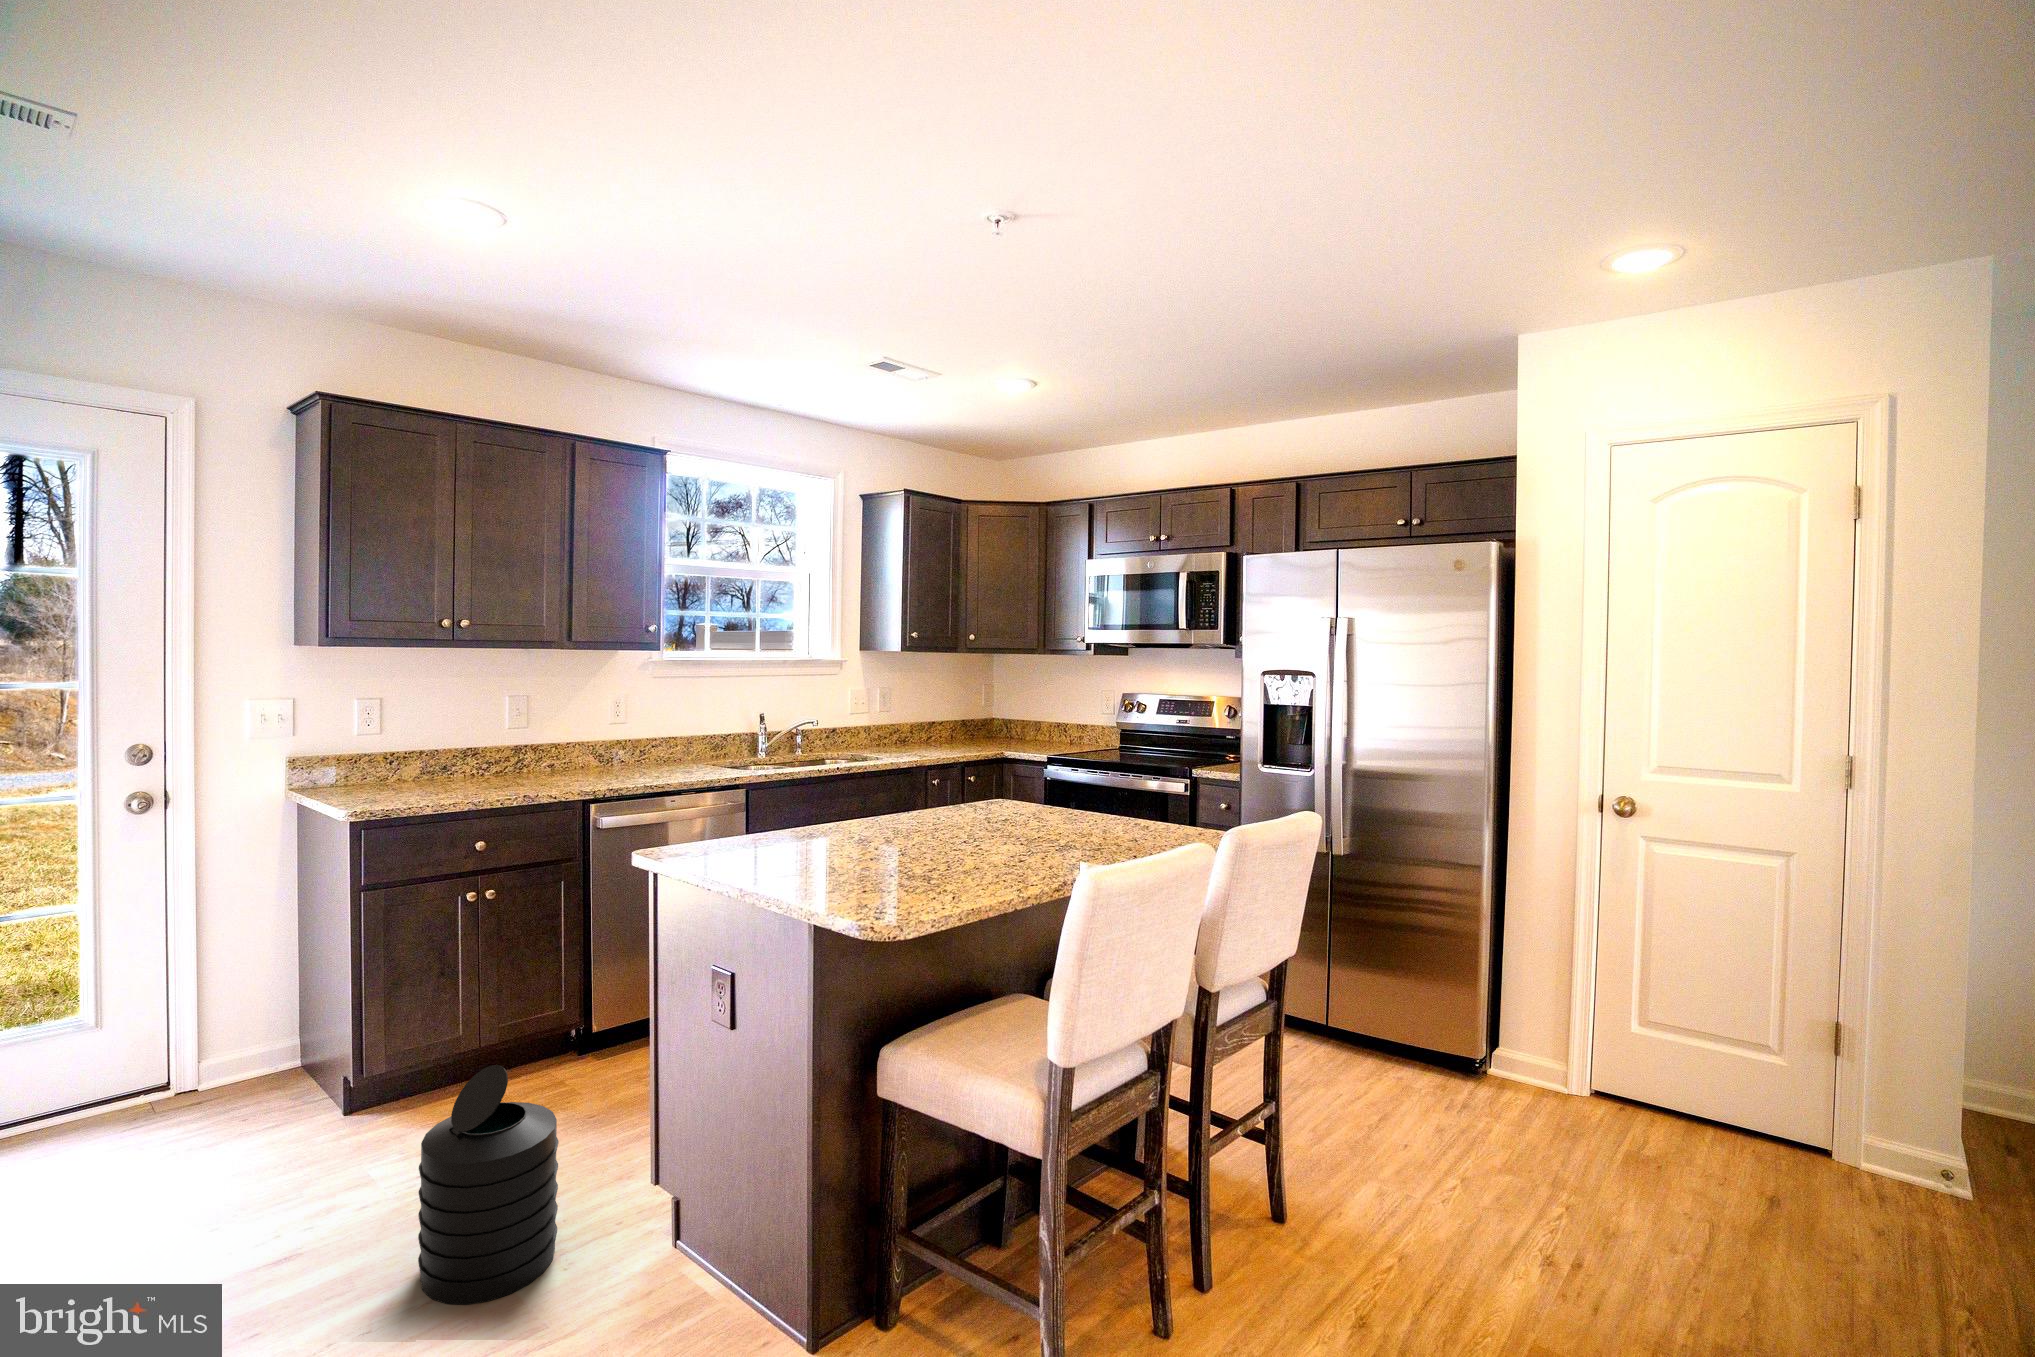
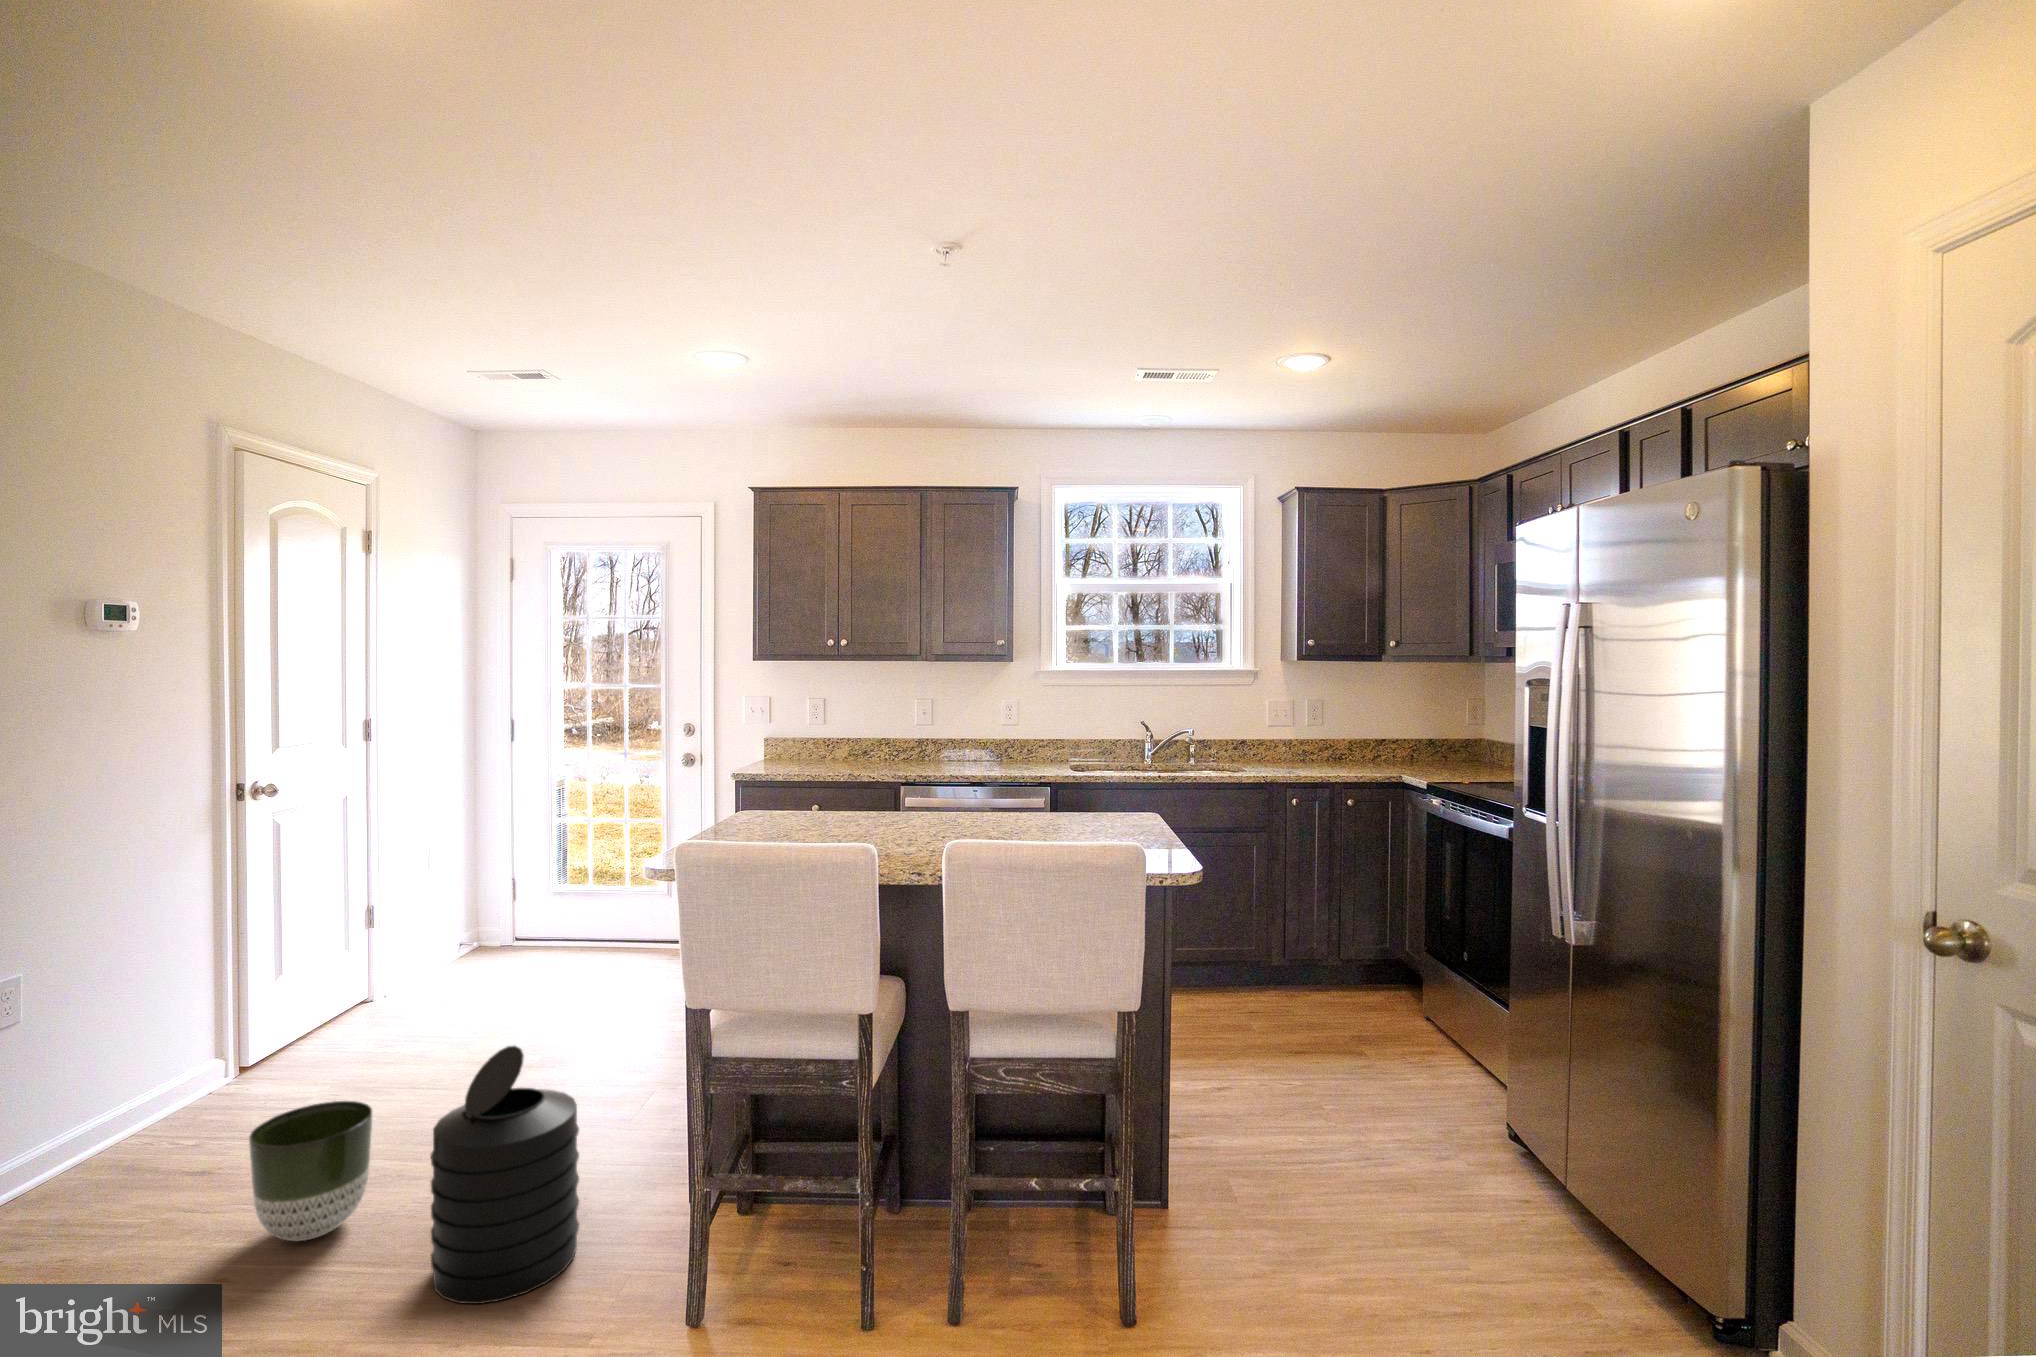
planter: none [238,1109,355,1242] -> present [249,1101,372,1241]

